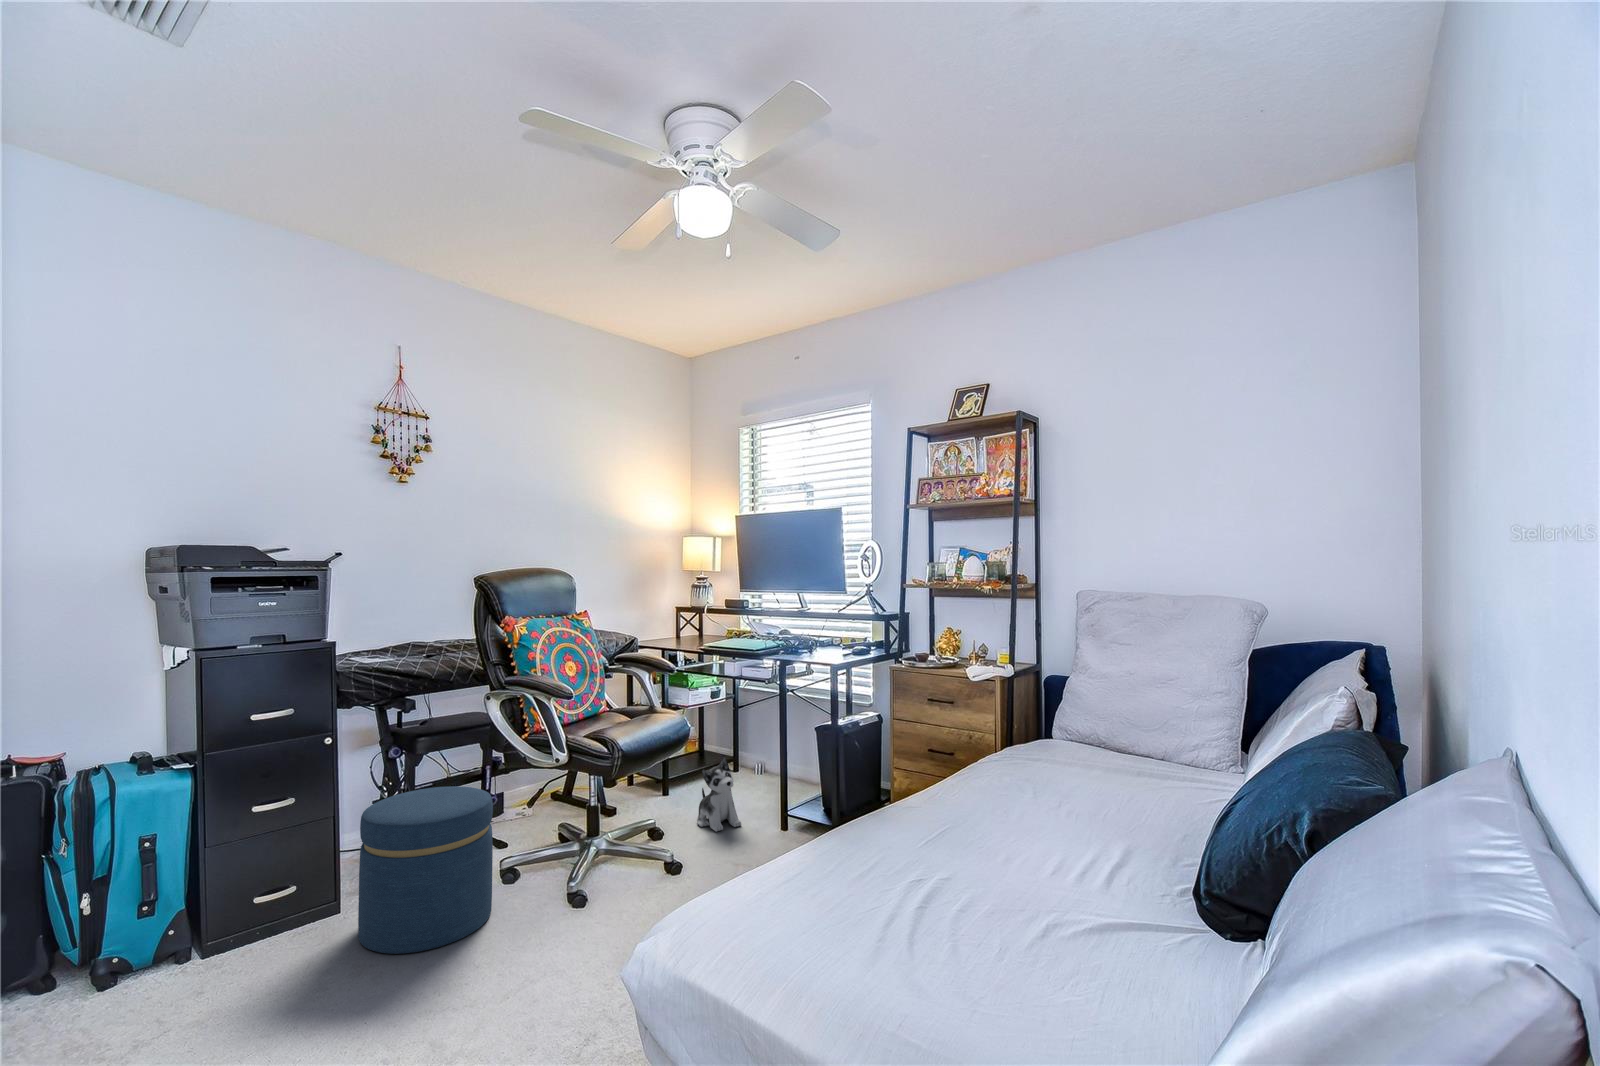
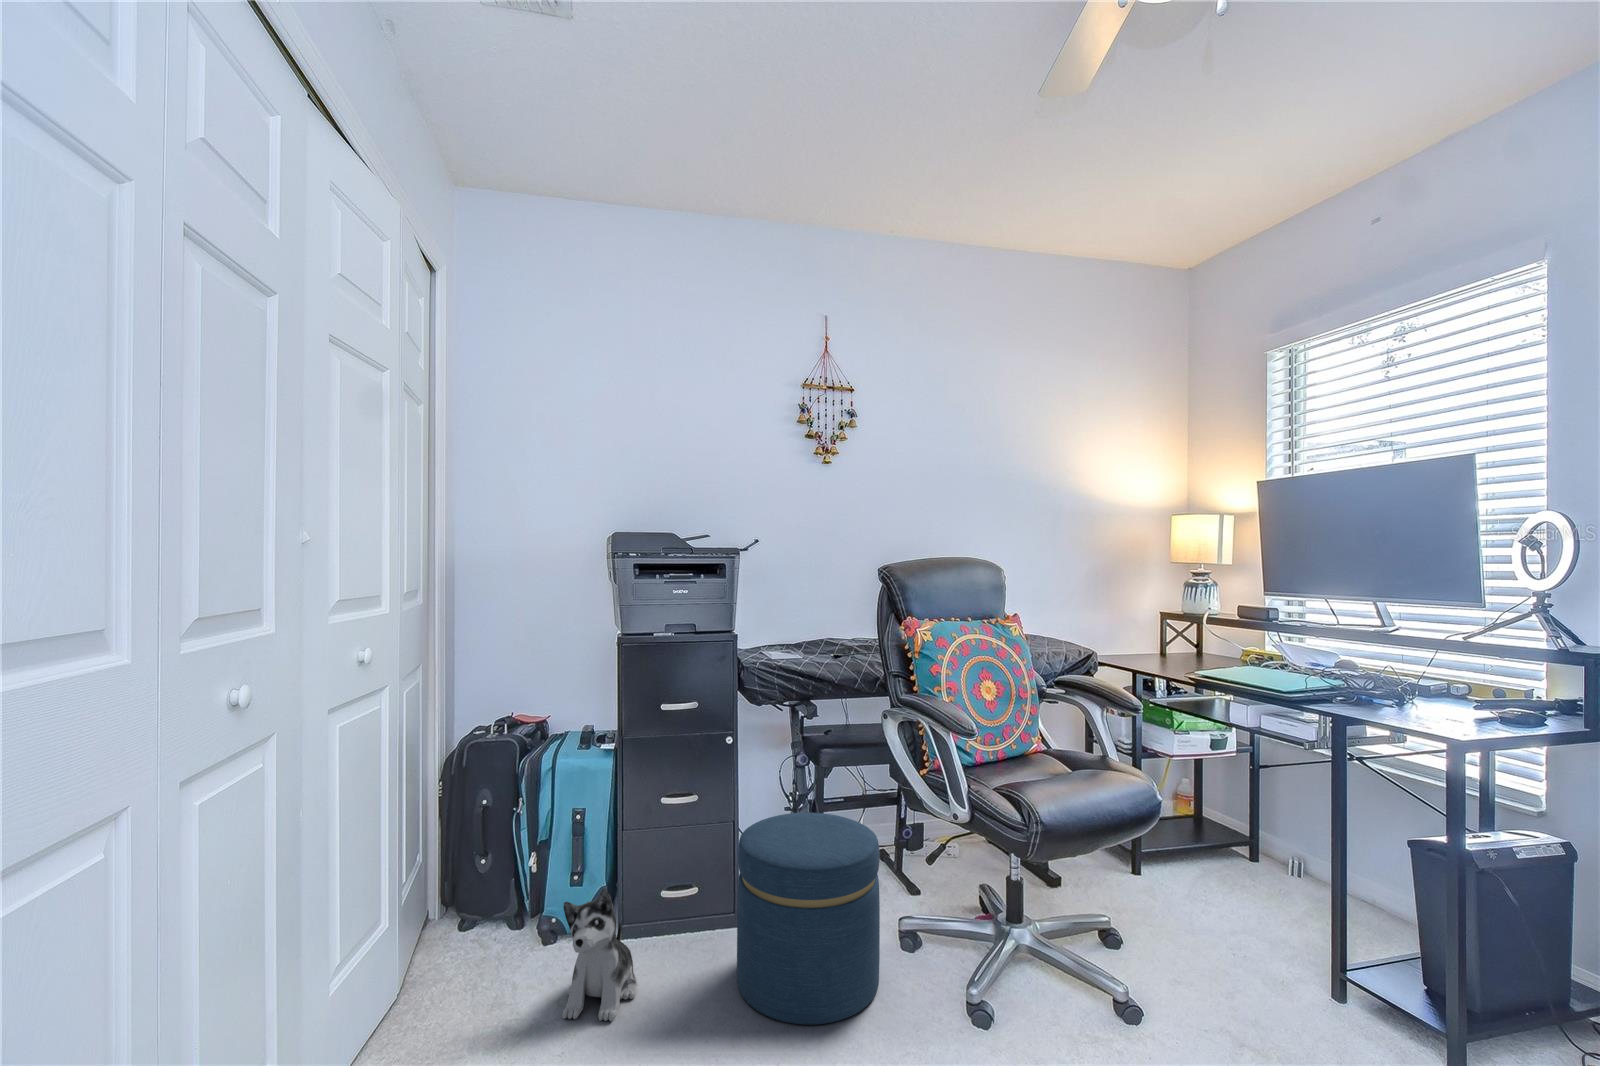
plush toy: present [697,758,741,832] -> present [562,889,638,1021]

